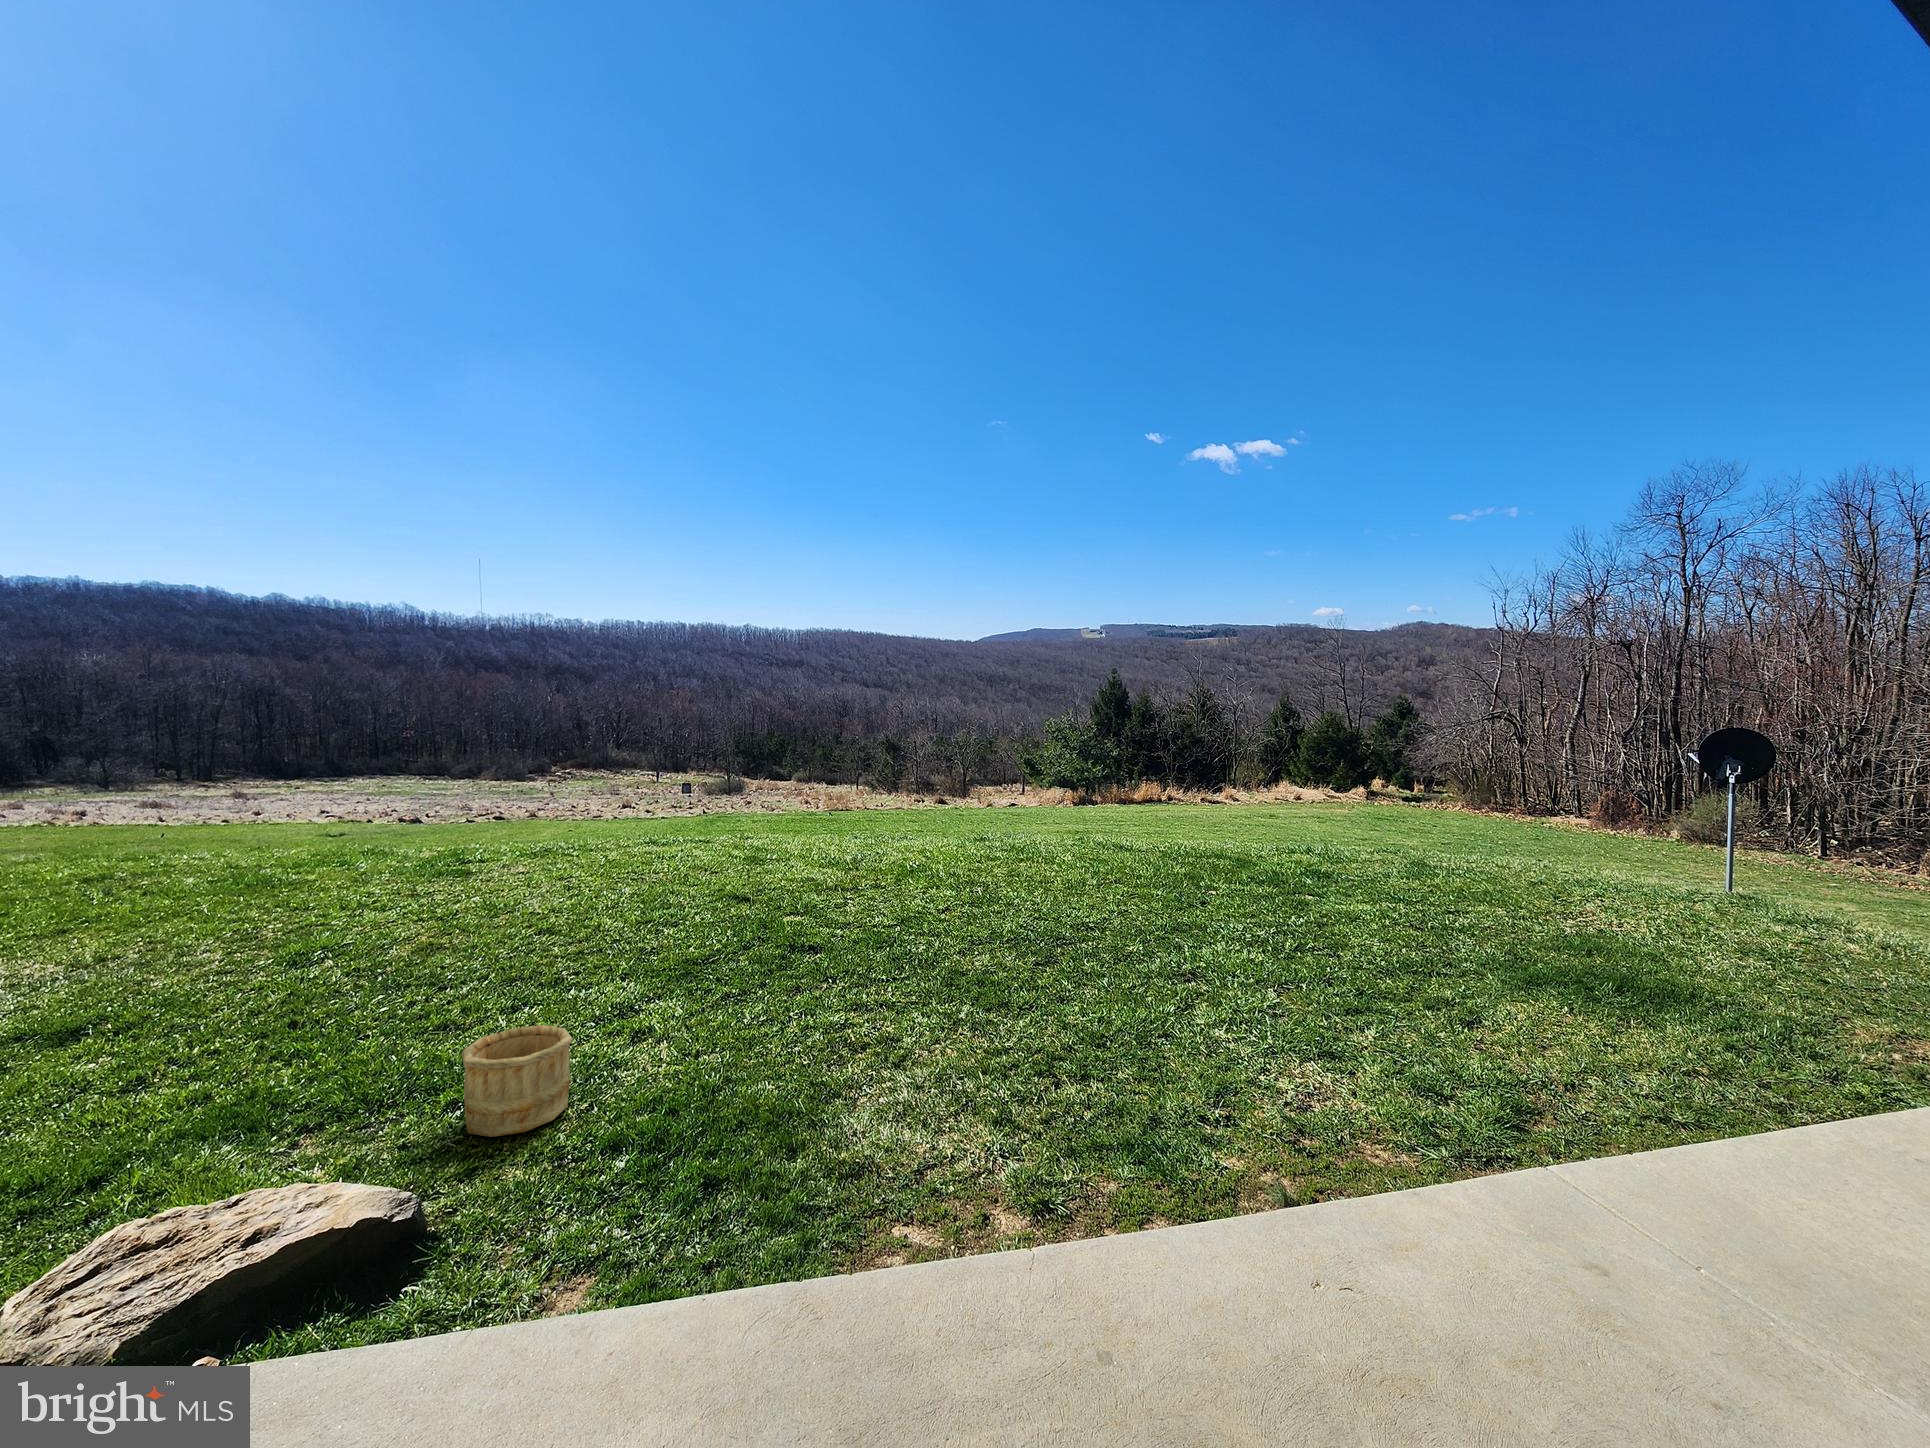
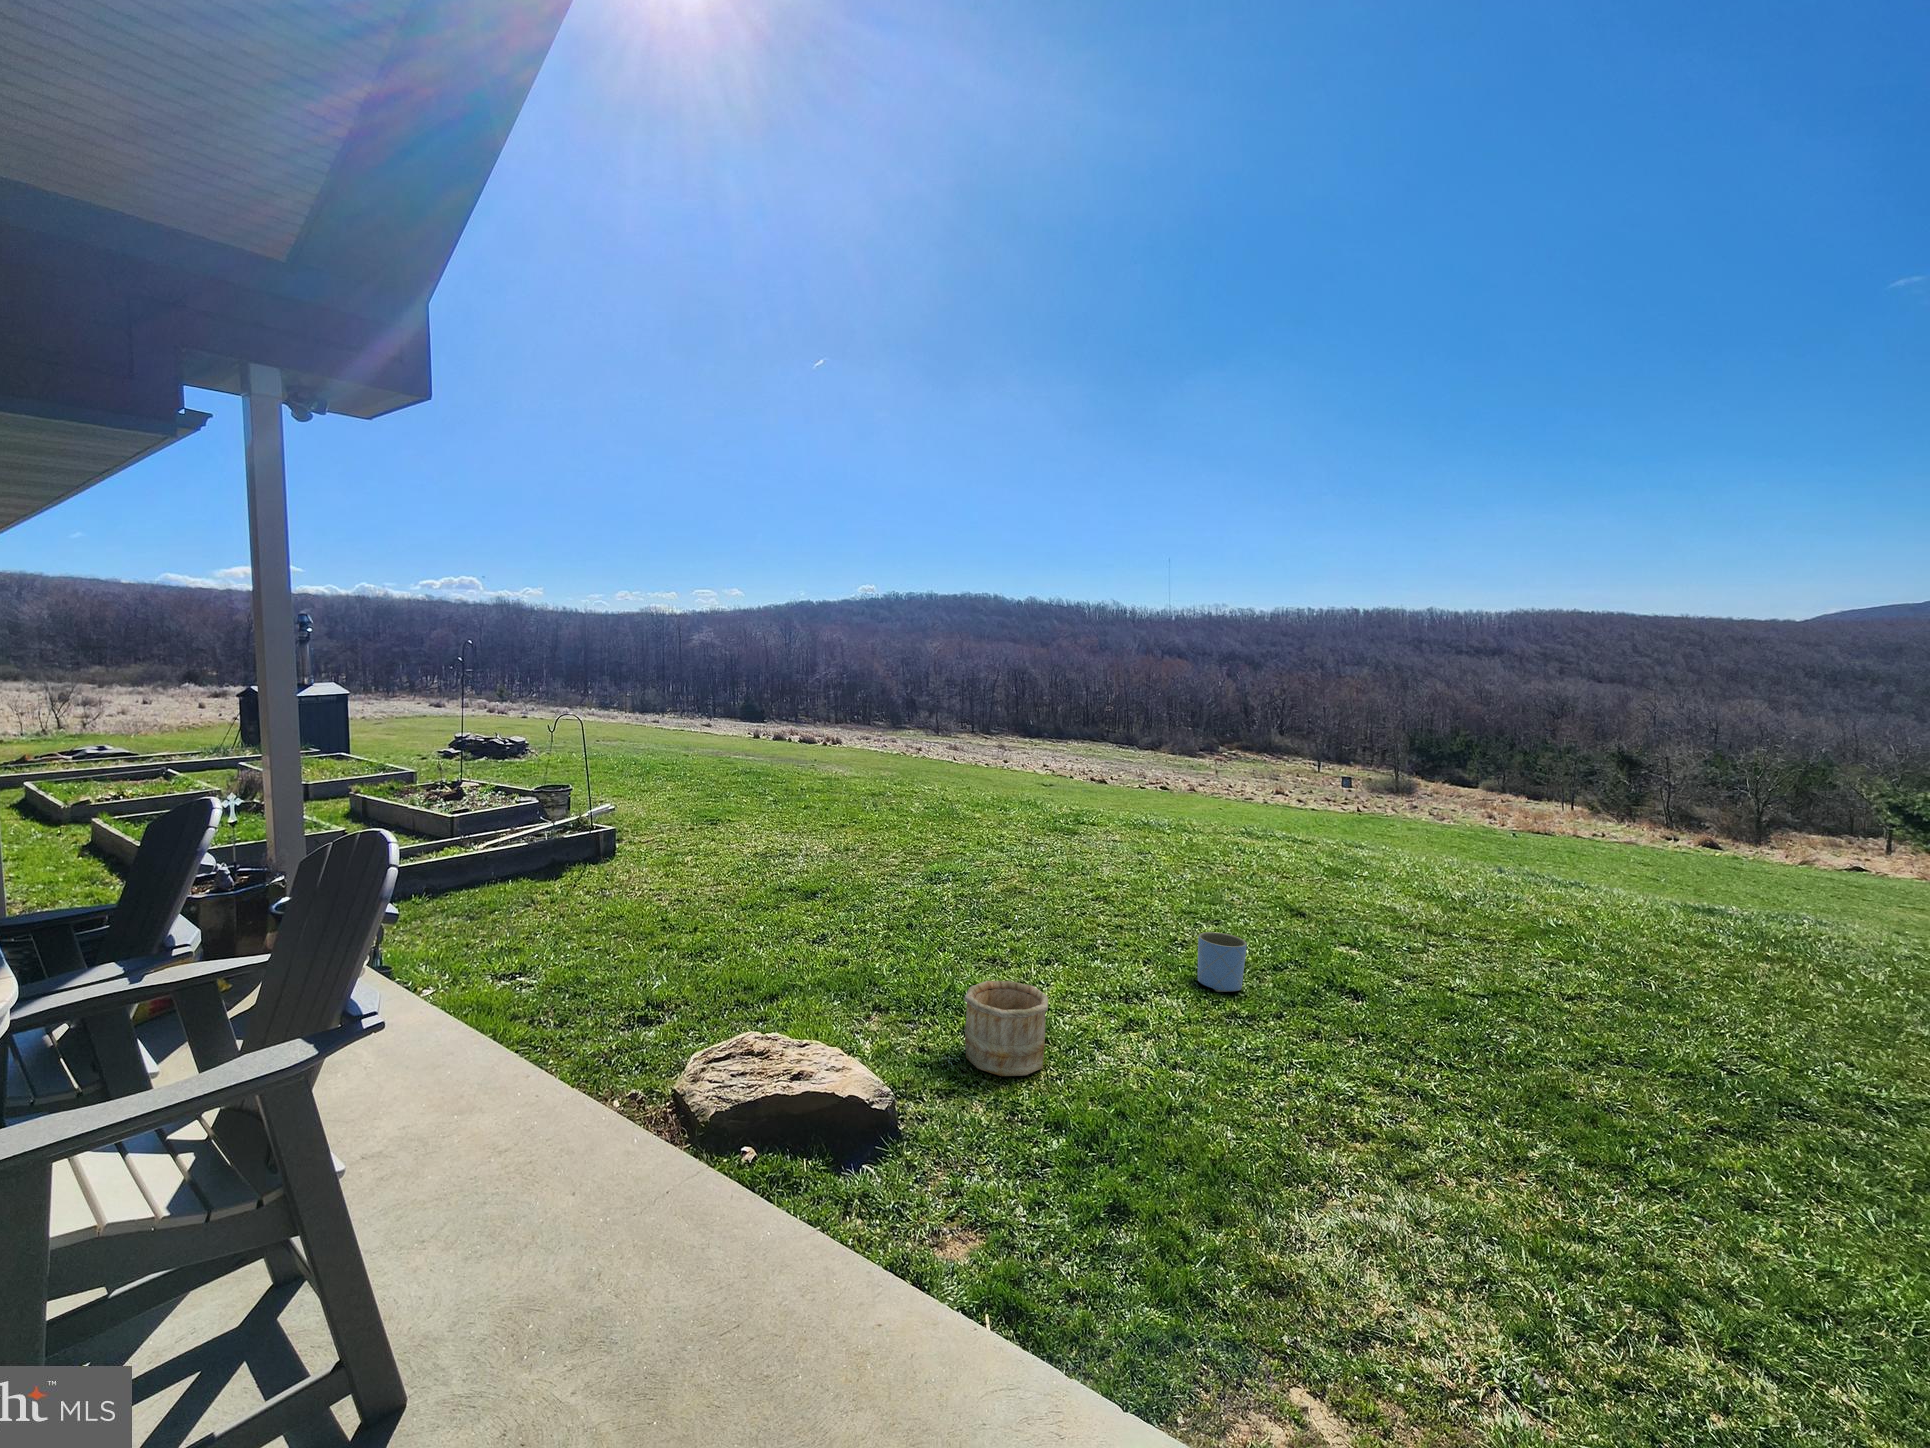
planter: none [682,926,728,982] -> present [1198,932,1247,992]

